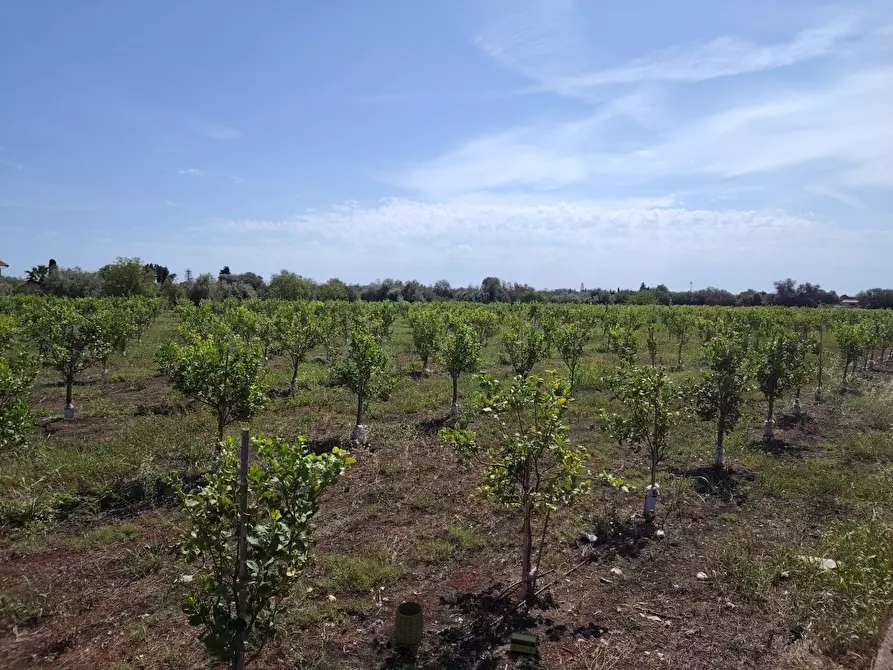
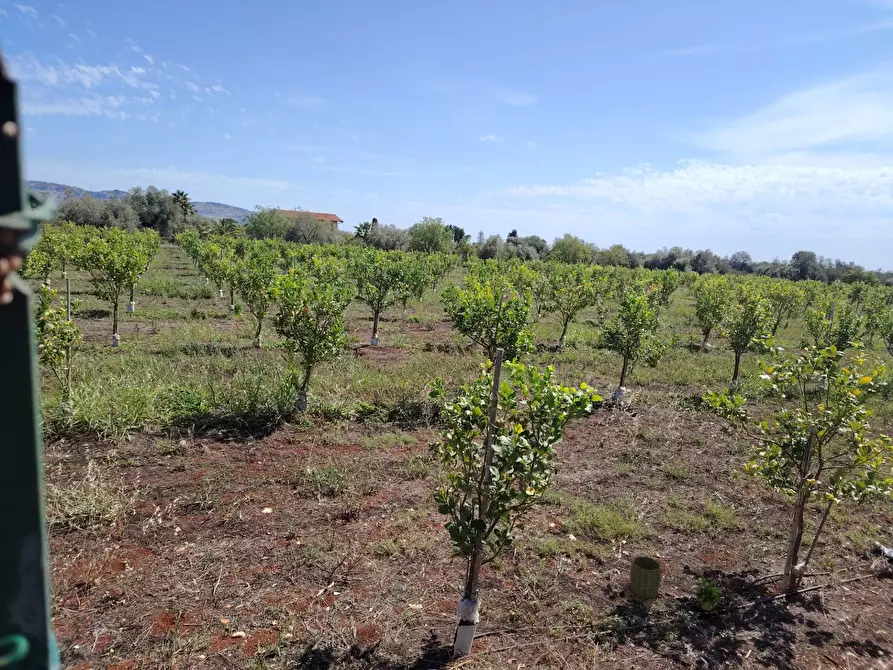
potted plant: none [453,604,479,638] -> present [694,576,722,611]
toolbox: present [510,632,536,654] -> none [756,621,792,650]

